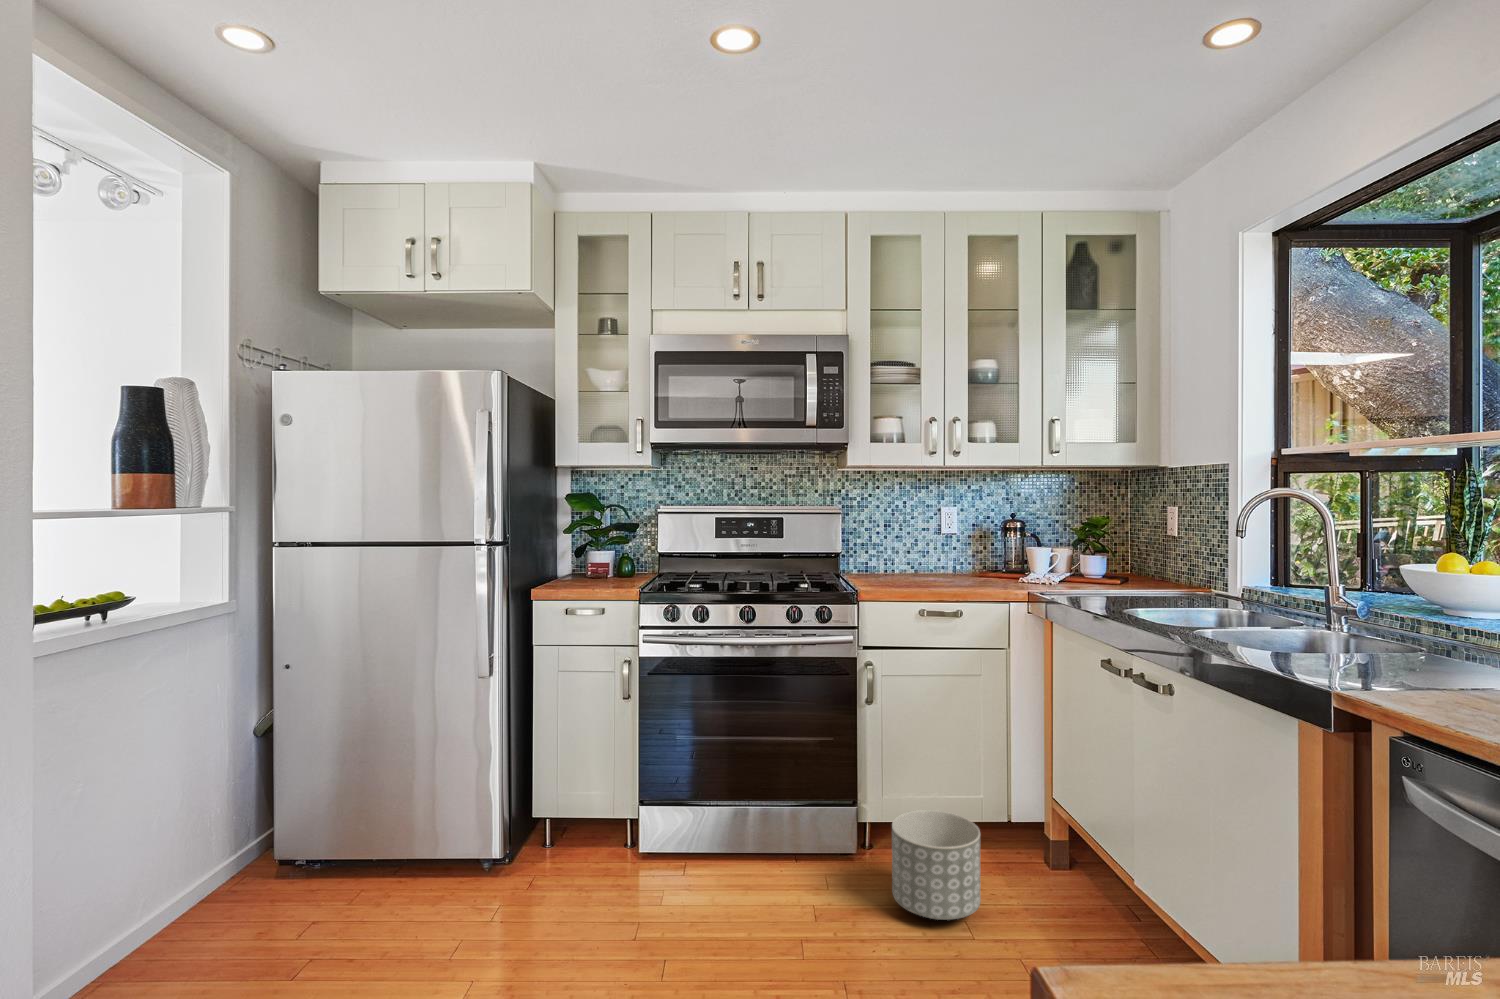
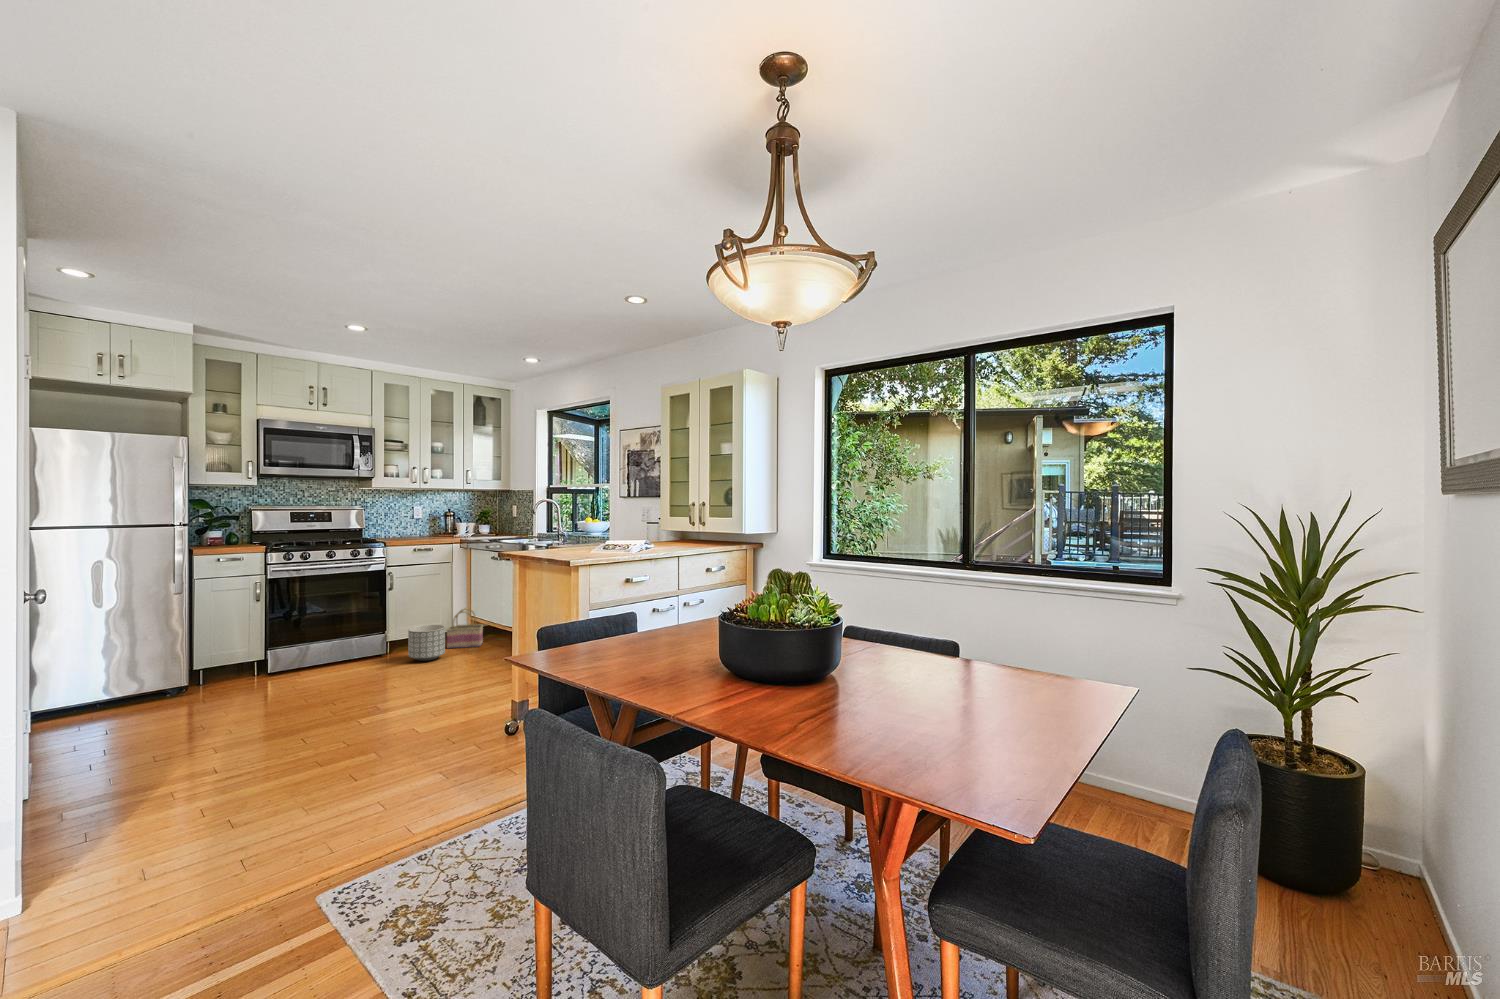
basket: none [991,770,1087,890] -> present [447,609,483,648]

